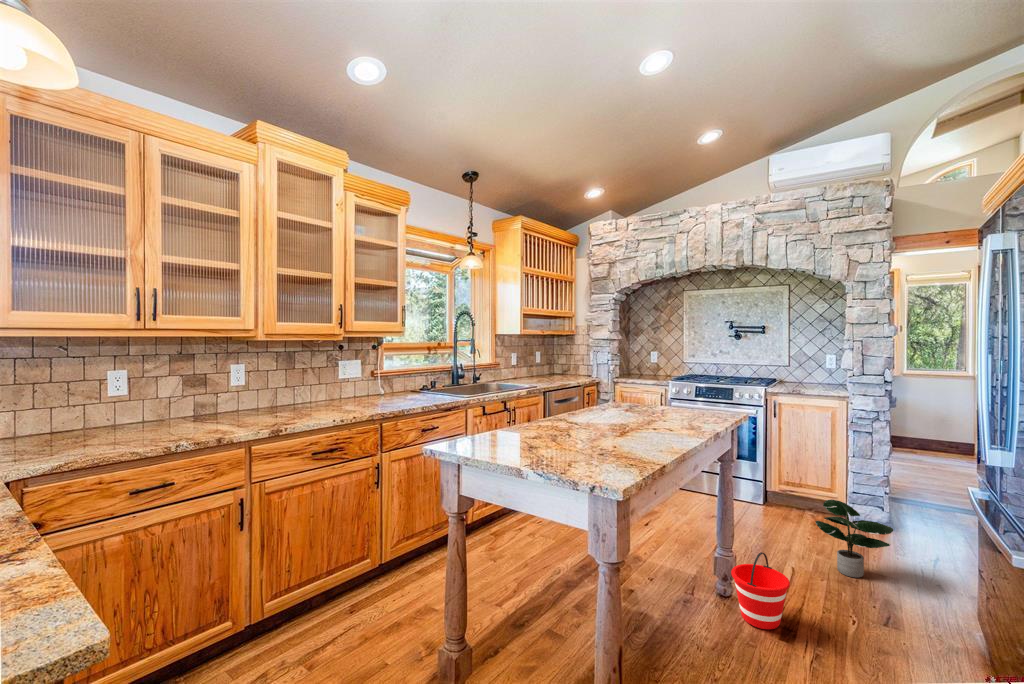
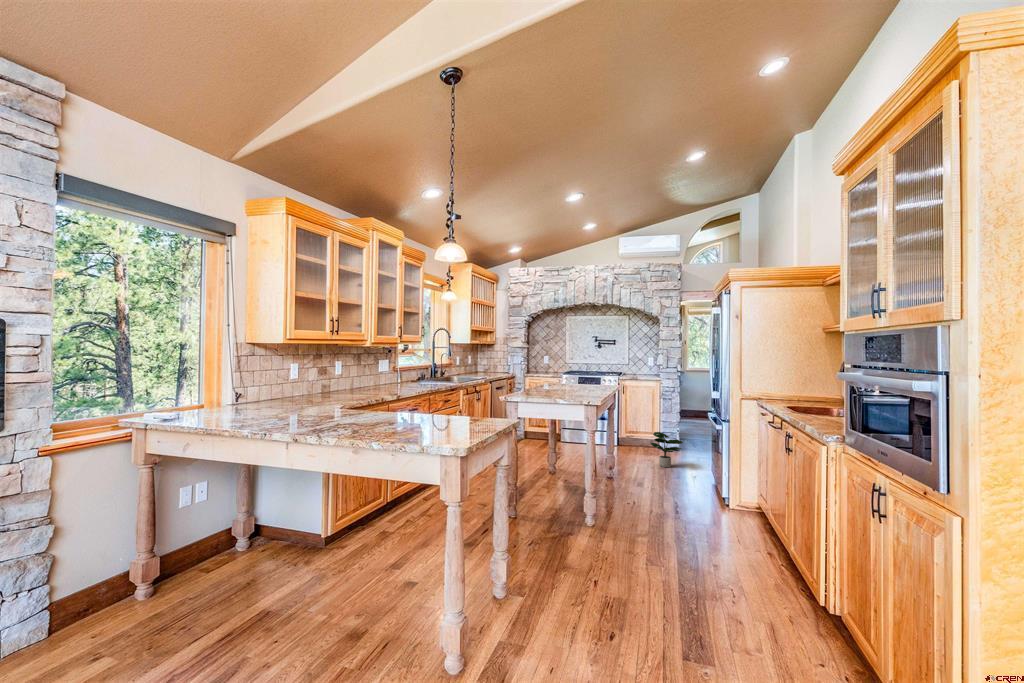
bucket: present [731,552,790,629] -> none [620,451,645,486]

